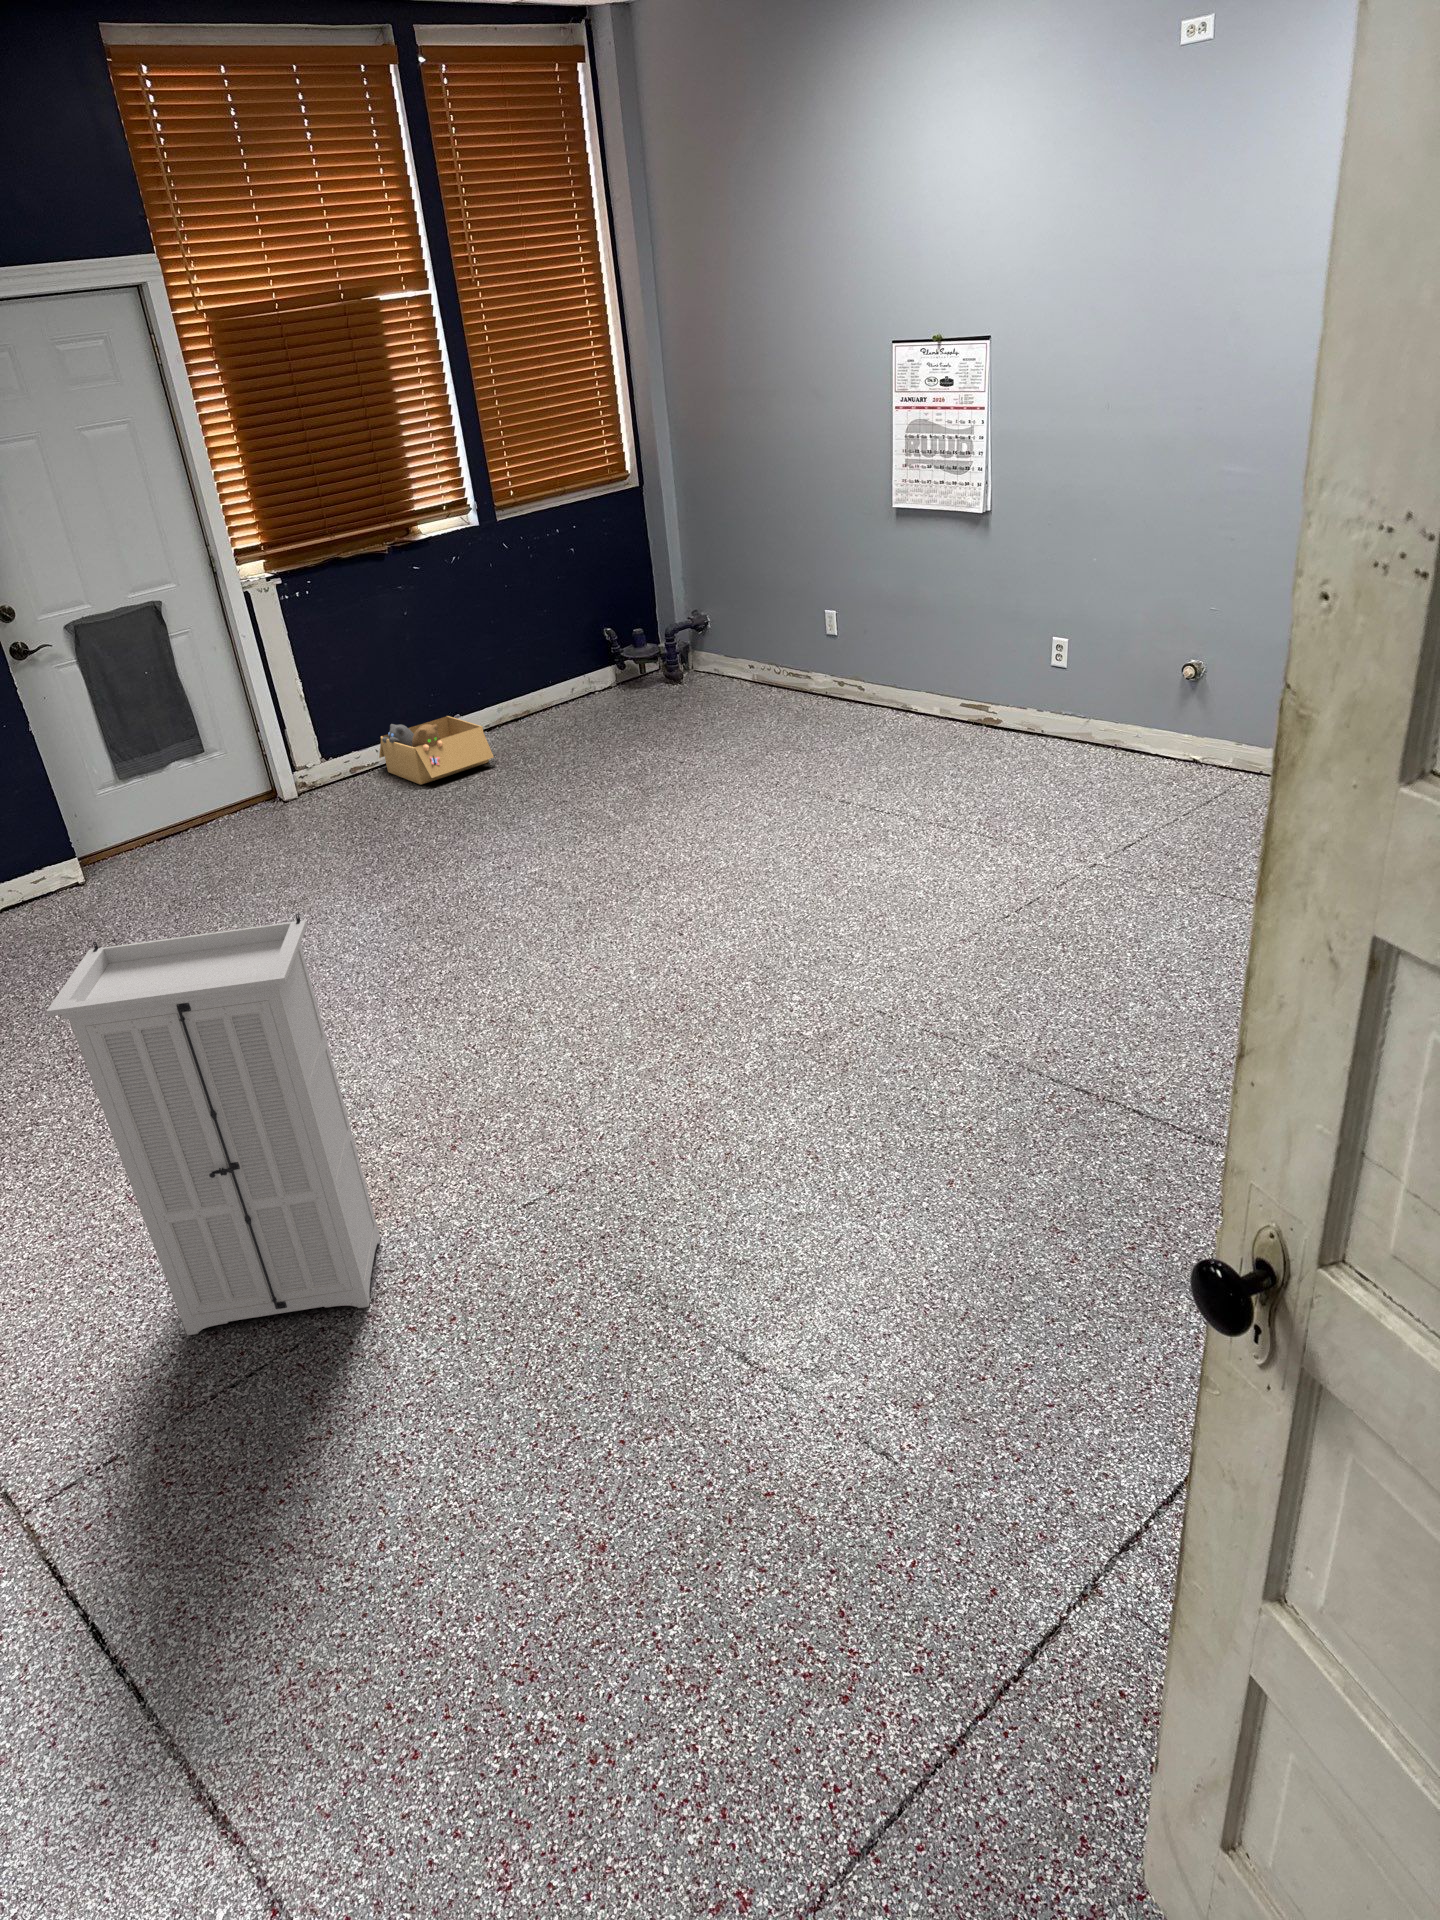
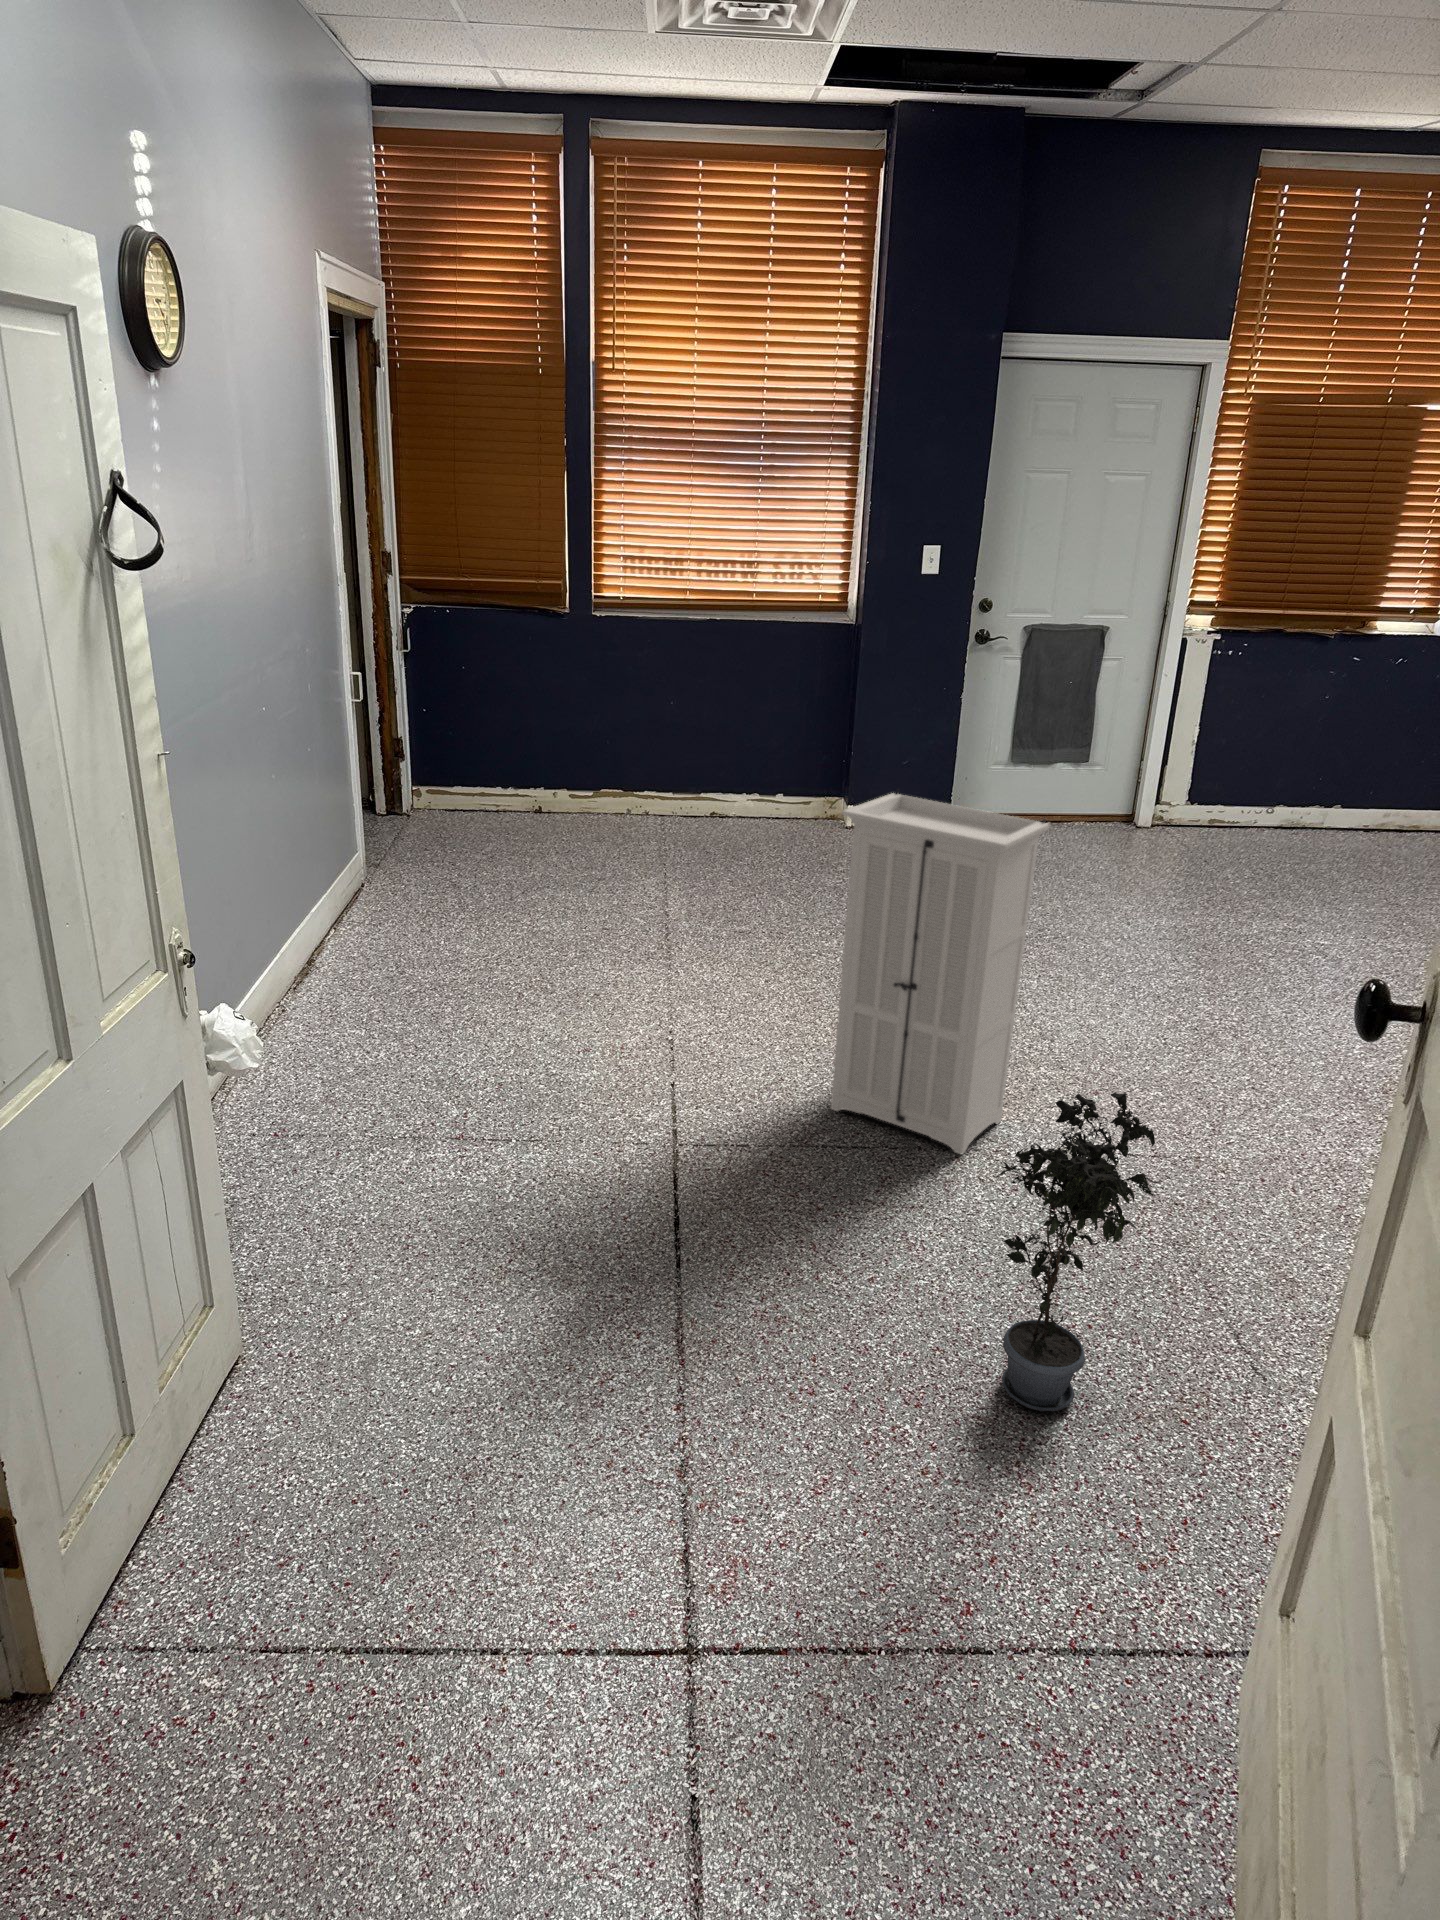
cardboard box: present [379,716,494,784] -> none [1241,792,1354,858]
potted plant: none [512,1246,699,1593] -> present [996,1093,1160,1412]

